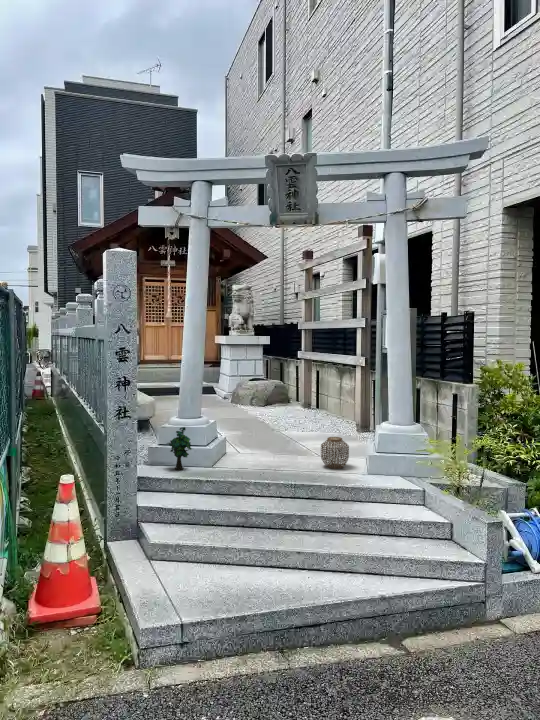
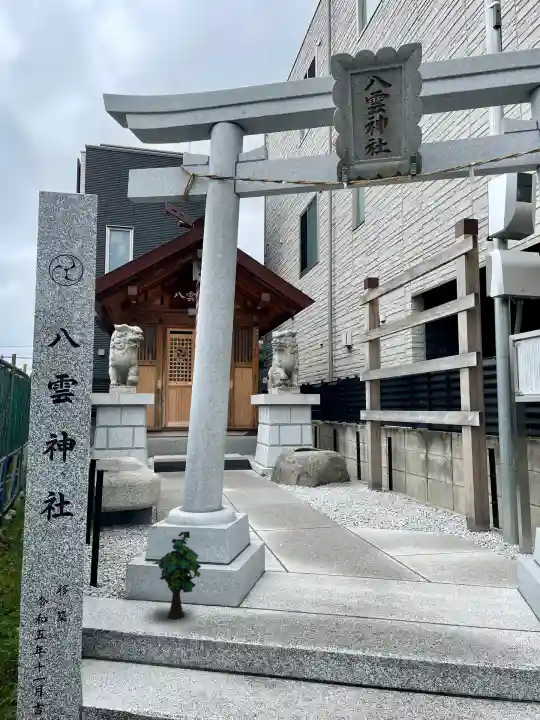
woven basket: present [321,437,349,469] -> none [448,552,507,620]

